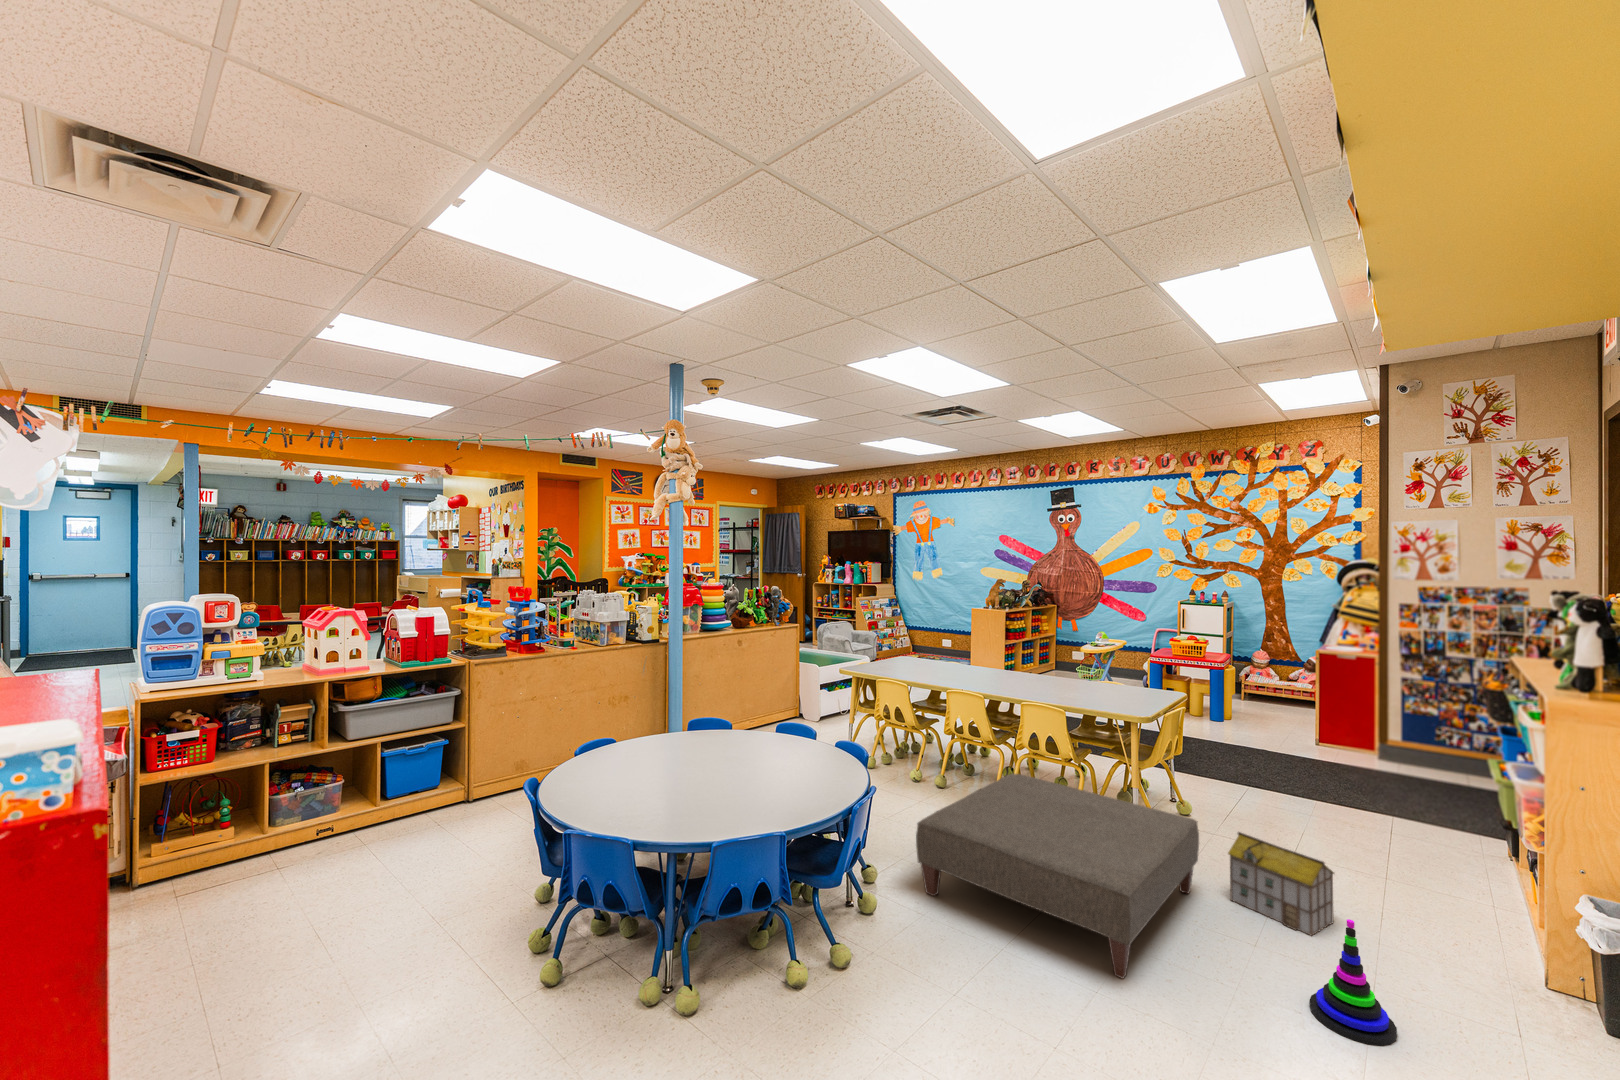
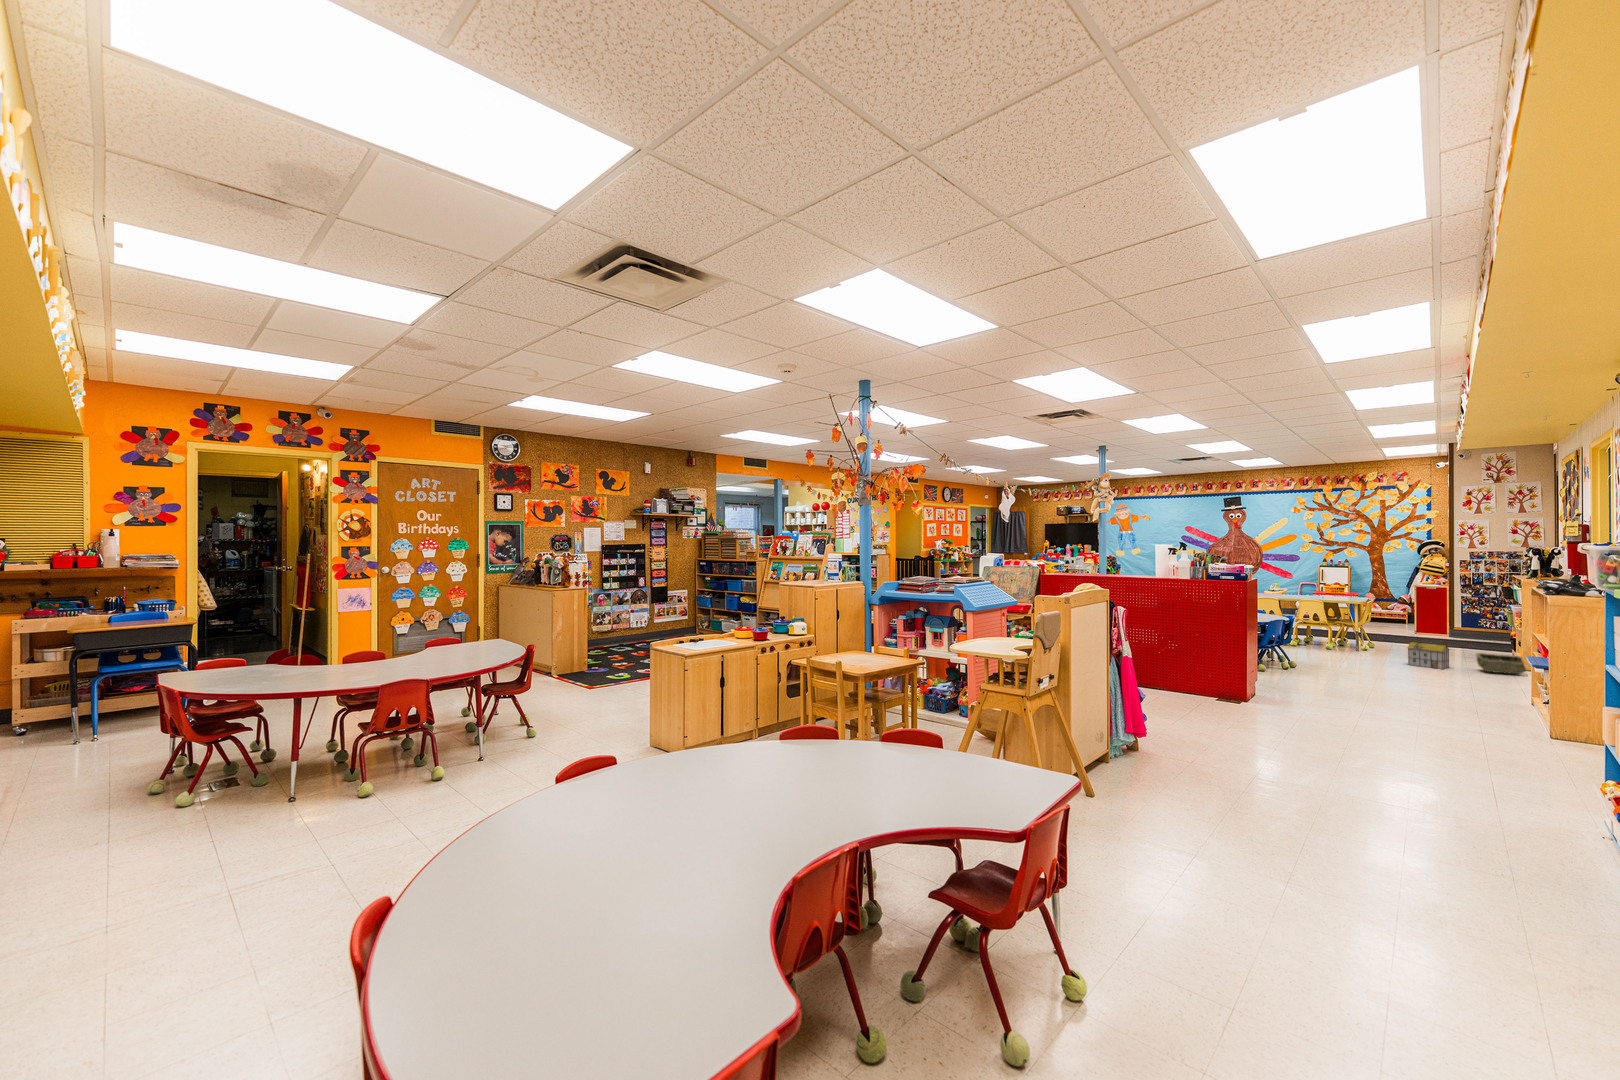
ottoman: present [916,773,1199,979] -> none [1288,630,1395,675]
woven basket: none [1403,895,1570,992] -> present [1476,653,1526,674]
stacking toy: present [1309,919,1397,1046] -> none [1449,648,1478,680]

